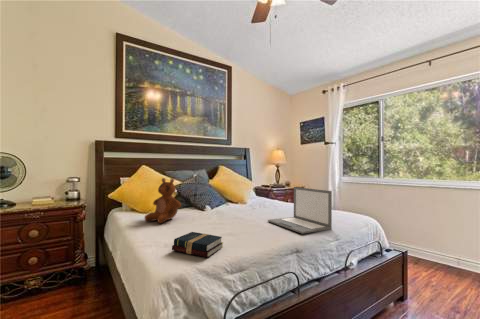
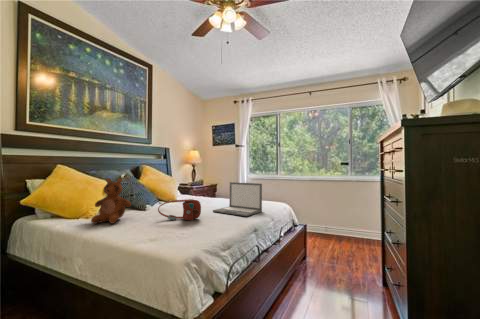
handbag: none [201,205,245,230] -> present [158,199,201,220]
hardback book: present [172,232,223,257] -> none [159,223,198,239]

